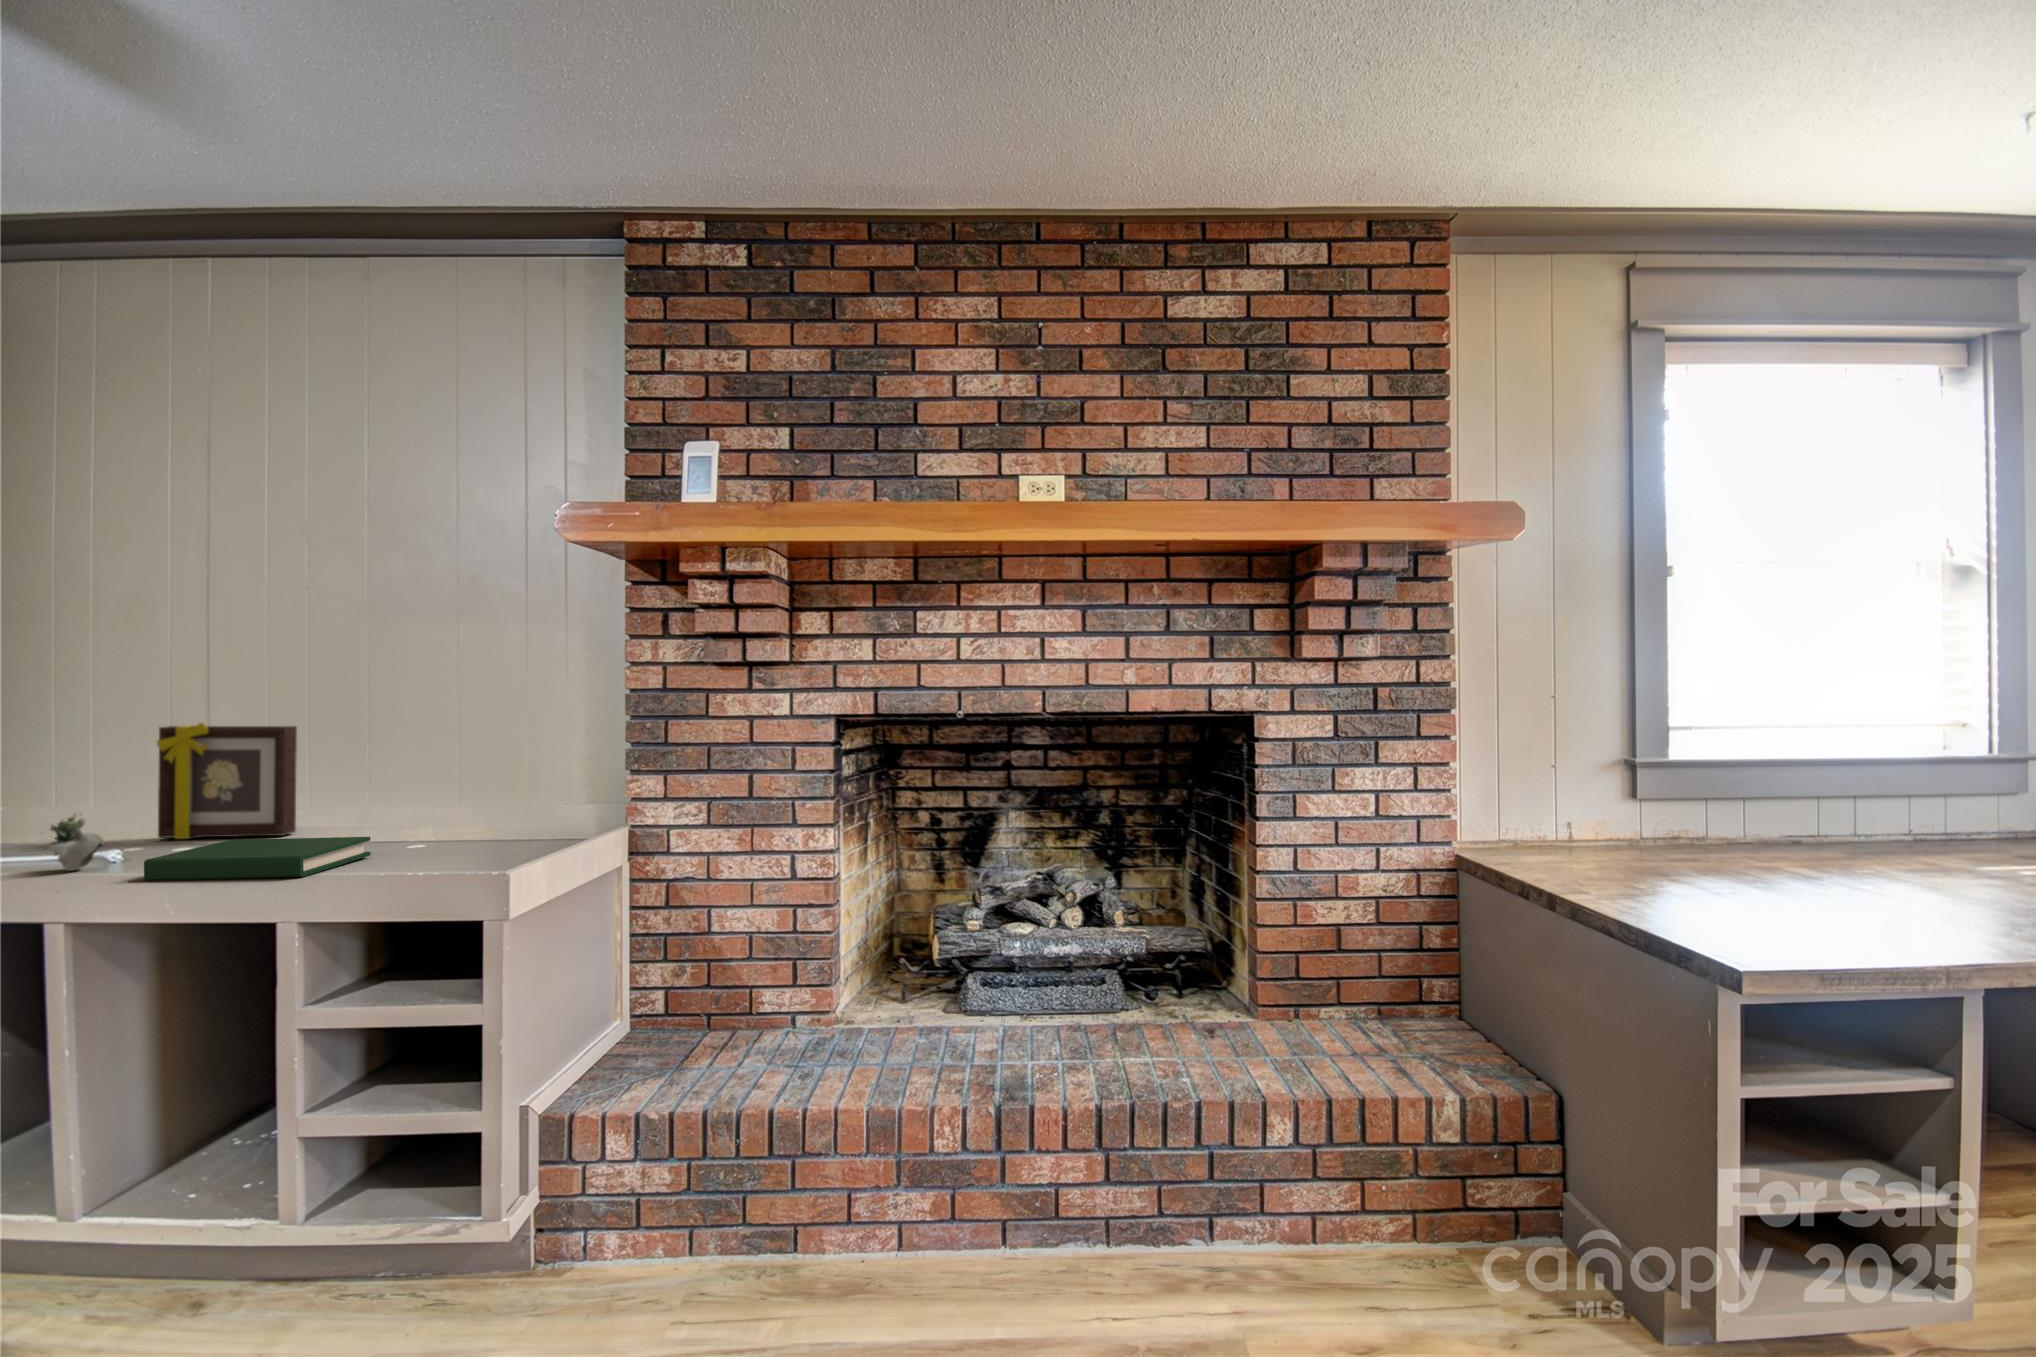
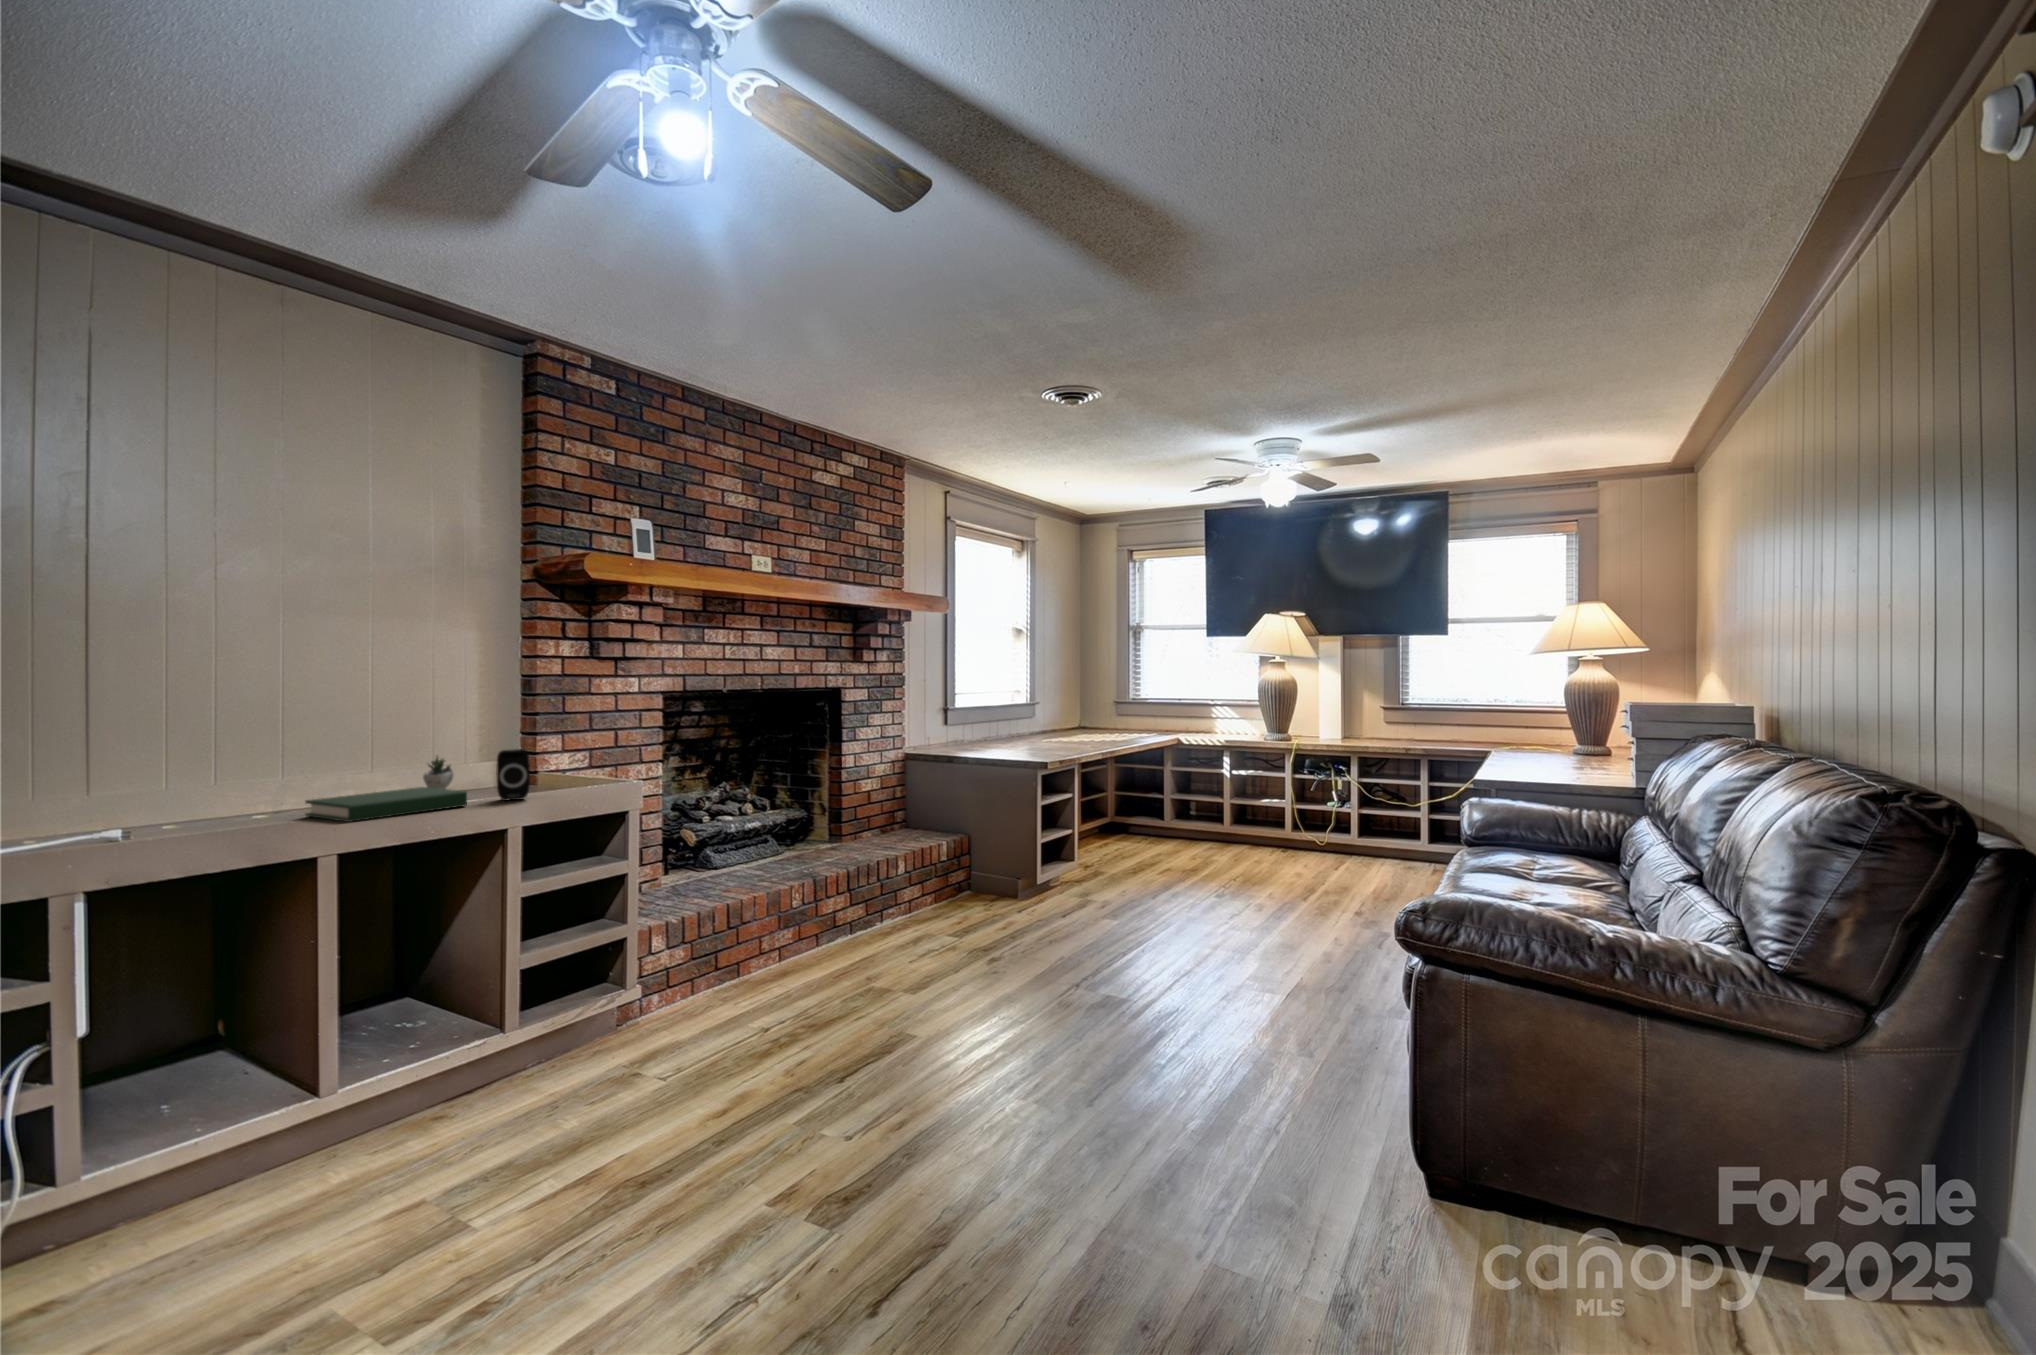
picture frame: present [157,723,297,839] -> none [49,708,201,831]
speaker: none [359,802,423,878] -> present [496,749,530,801]
succulent plant: present [48,813,104,871] -> present [423,756,453,789]

